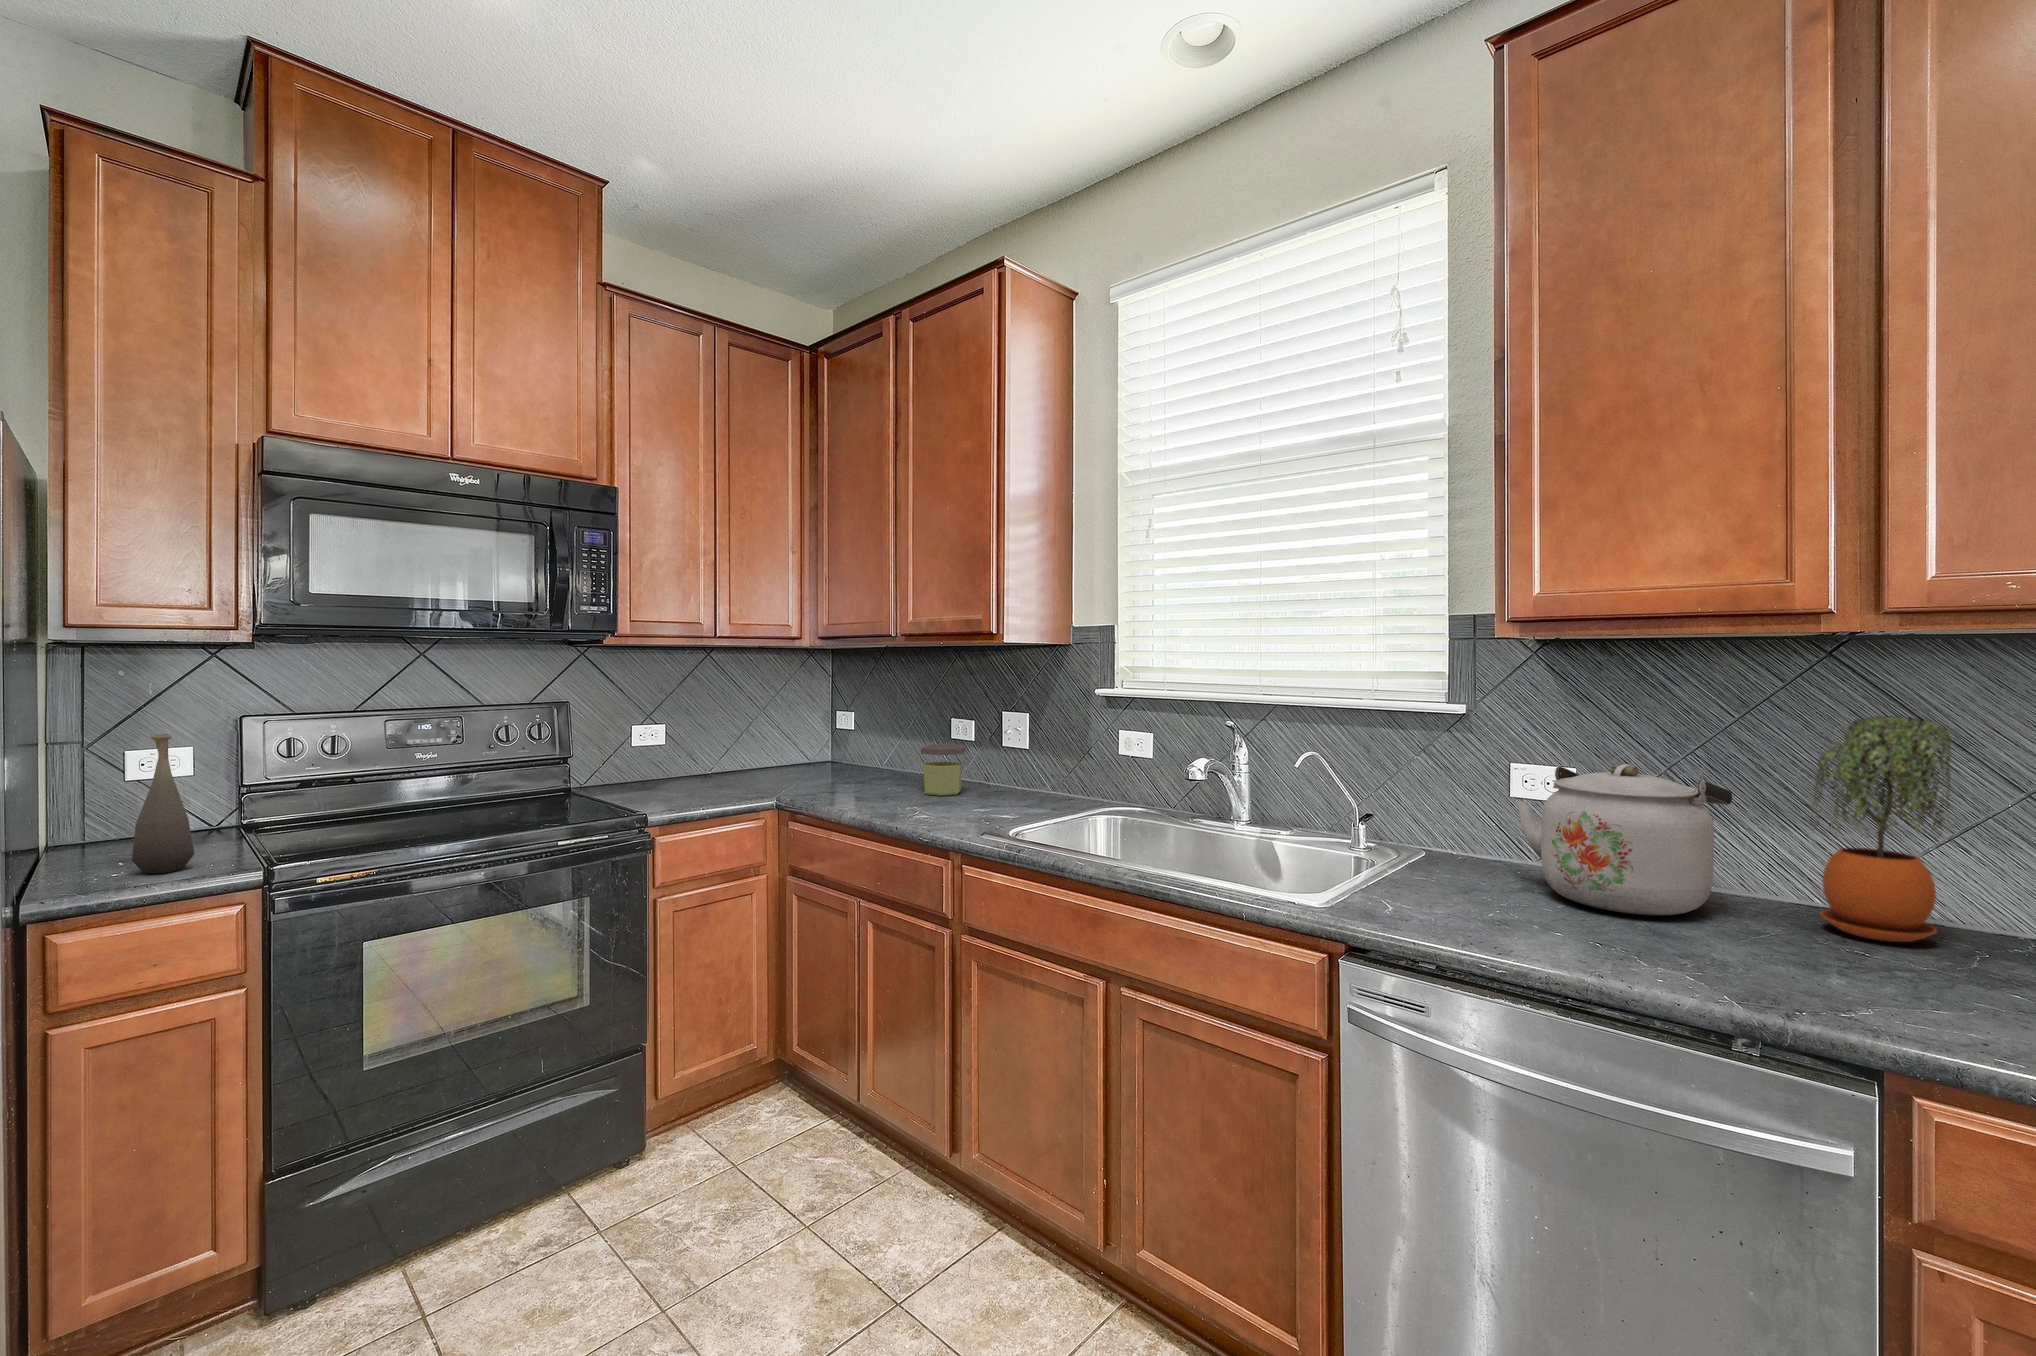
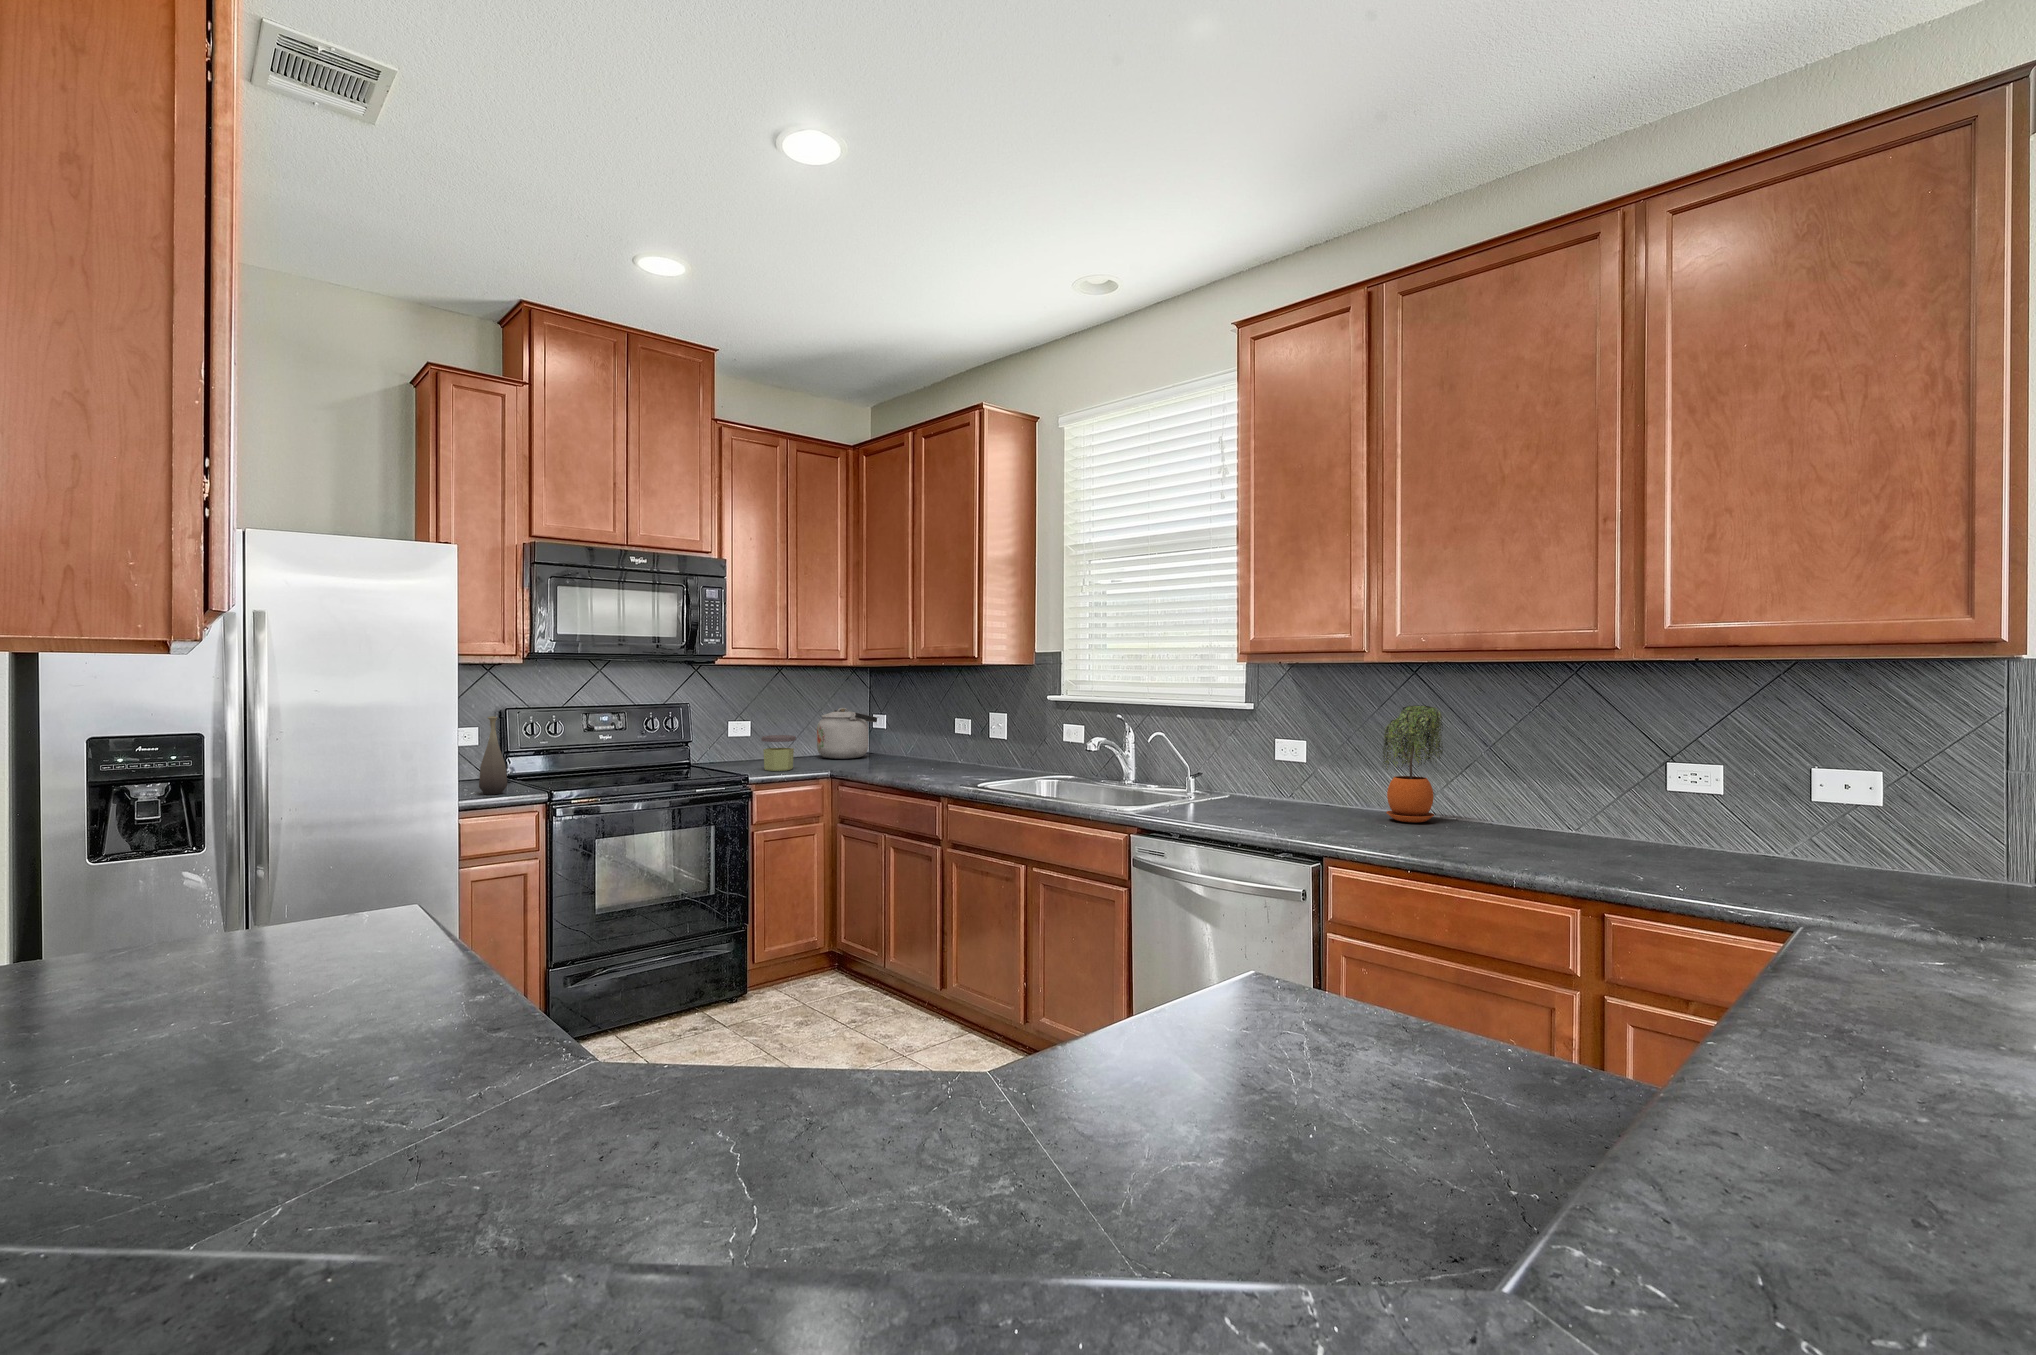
jar: present [921,744,965,796] -> present [761,735,796,771]
kettle: present [1516,764,1732,915] -> present [817,708,877,759]

